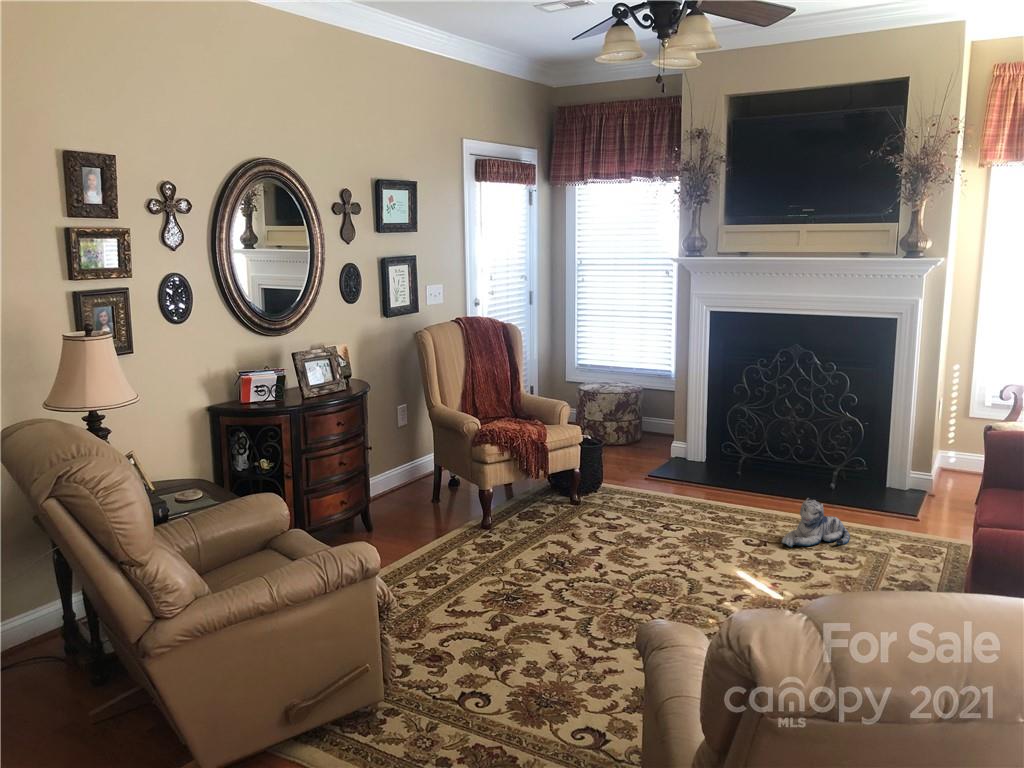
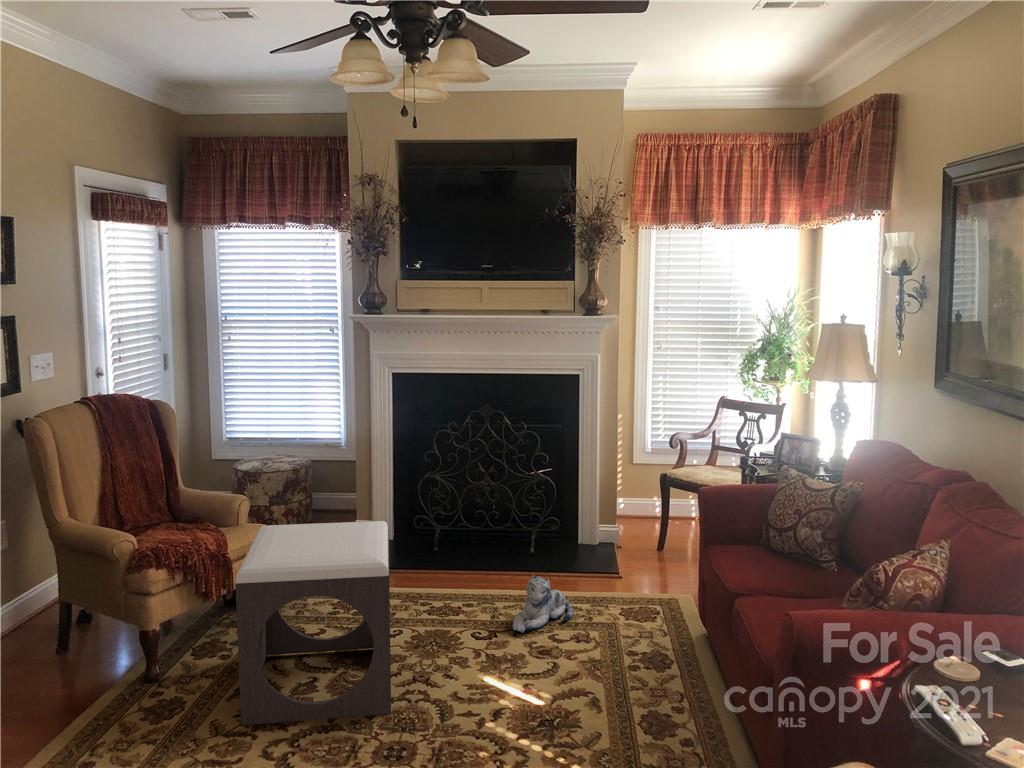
footstool: none [537,422,671,580] -> present [235,521,391,725]

